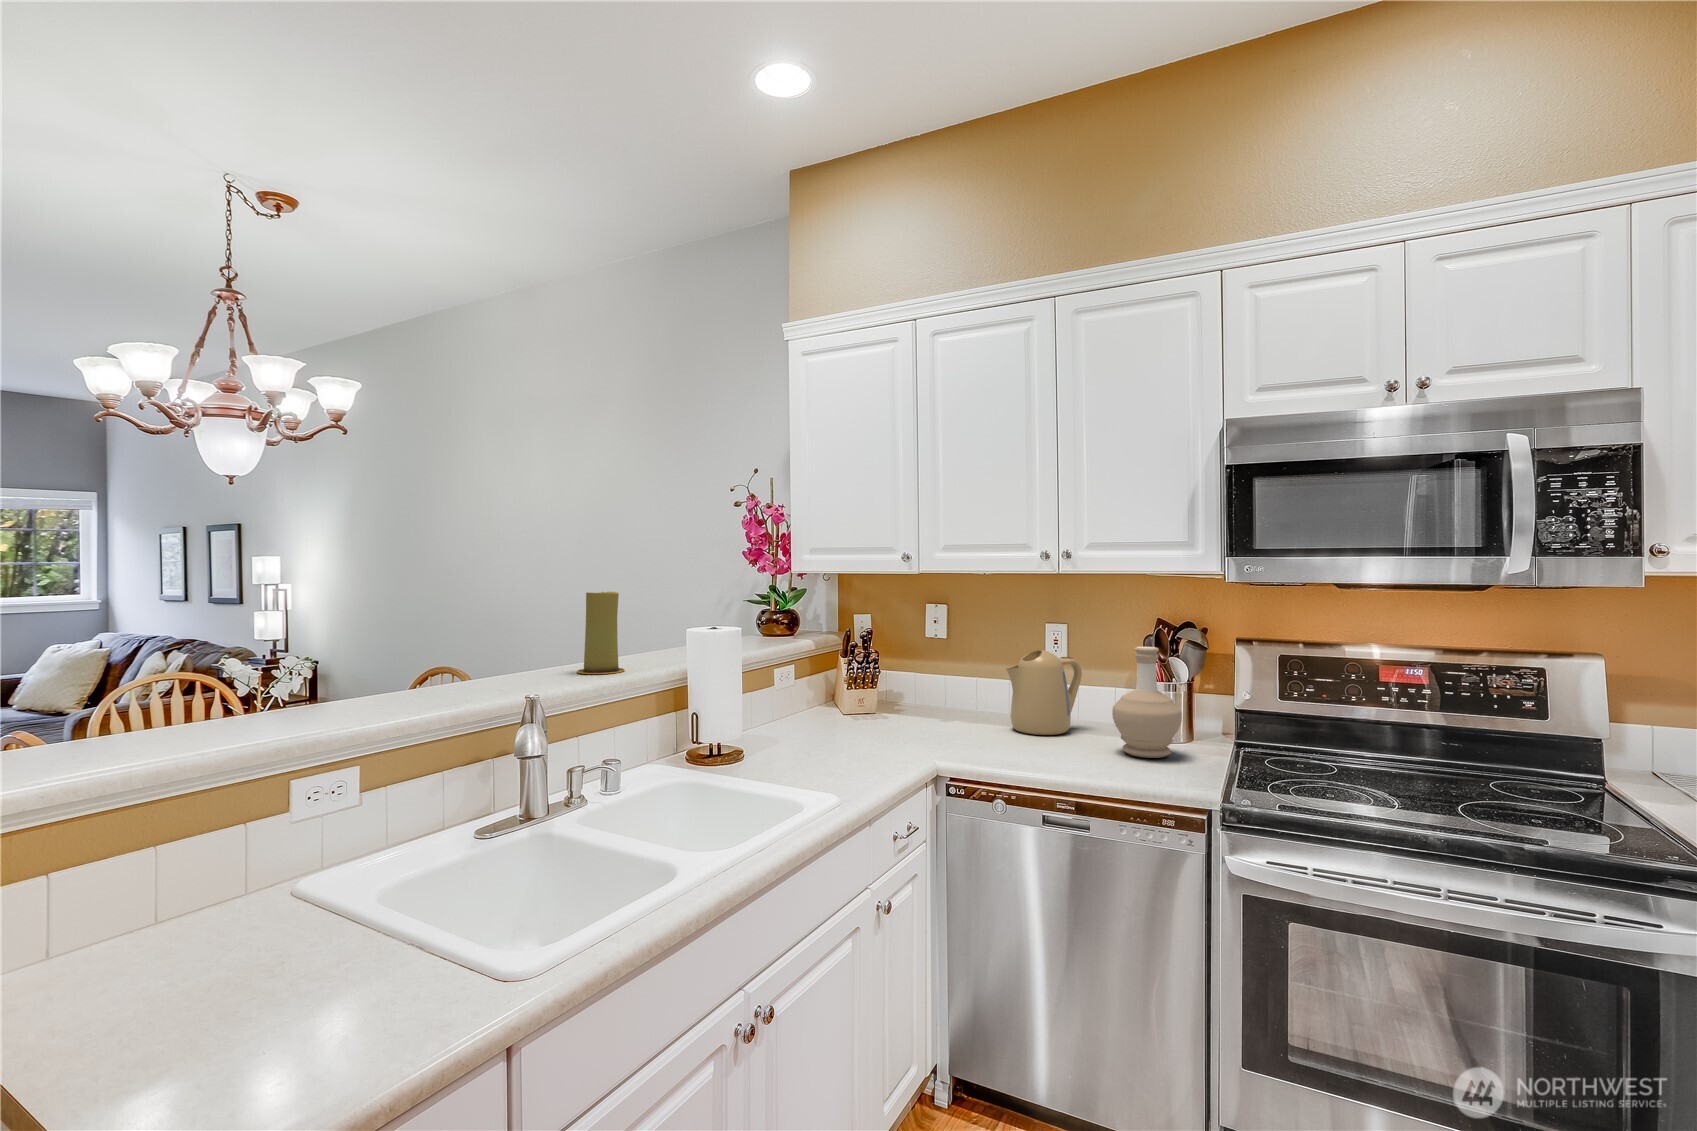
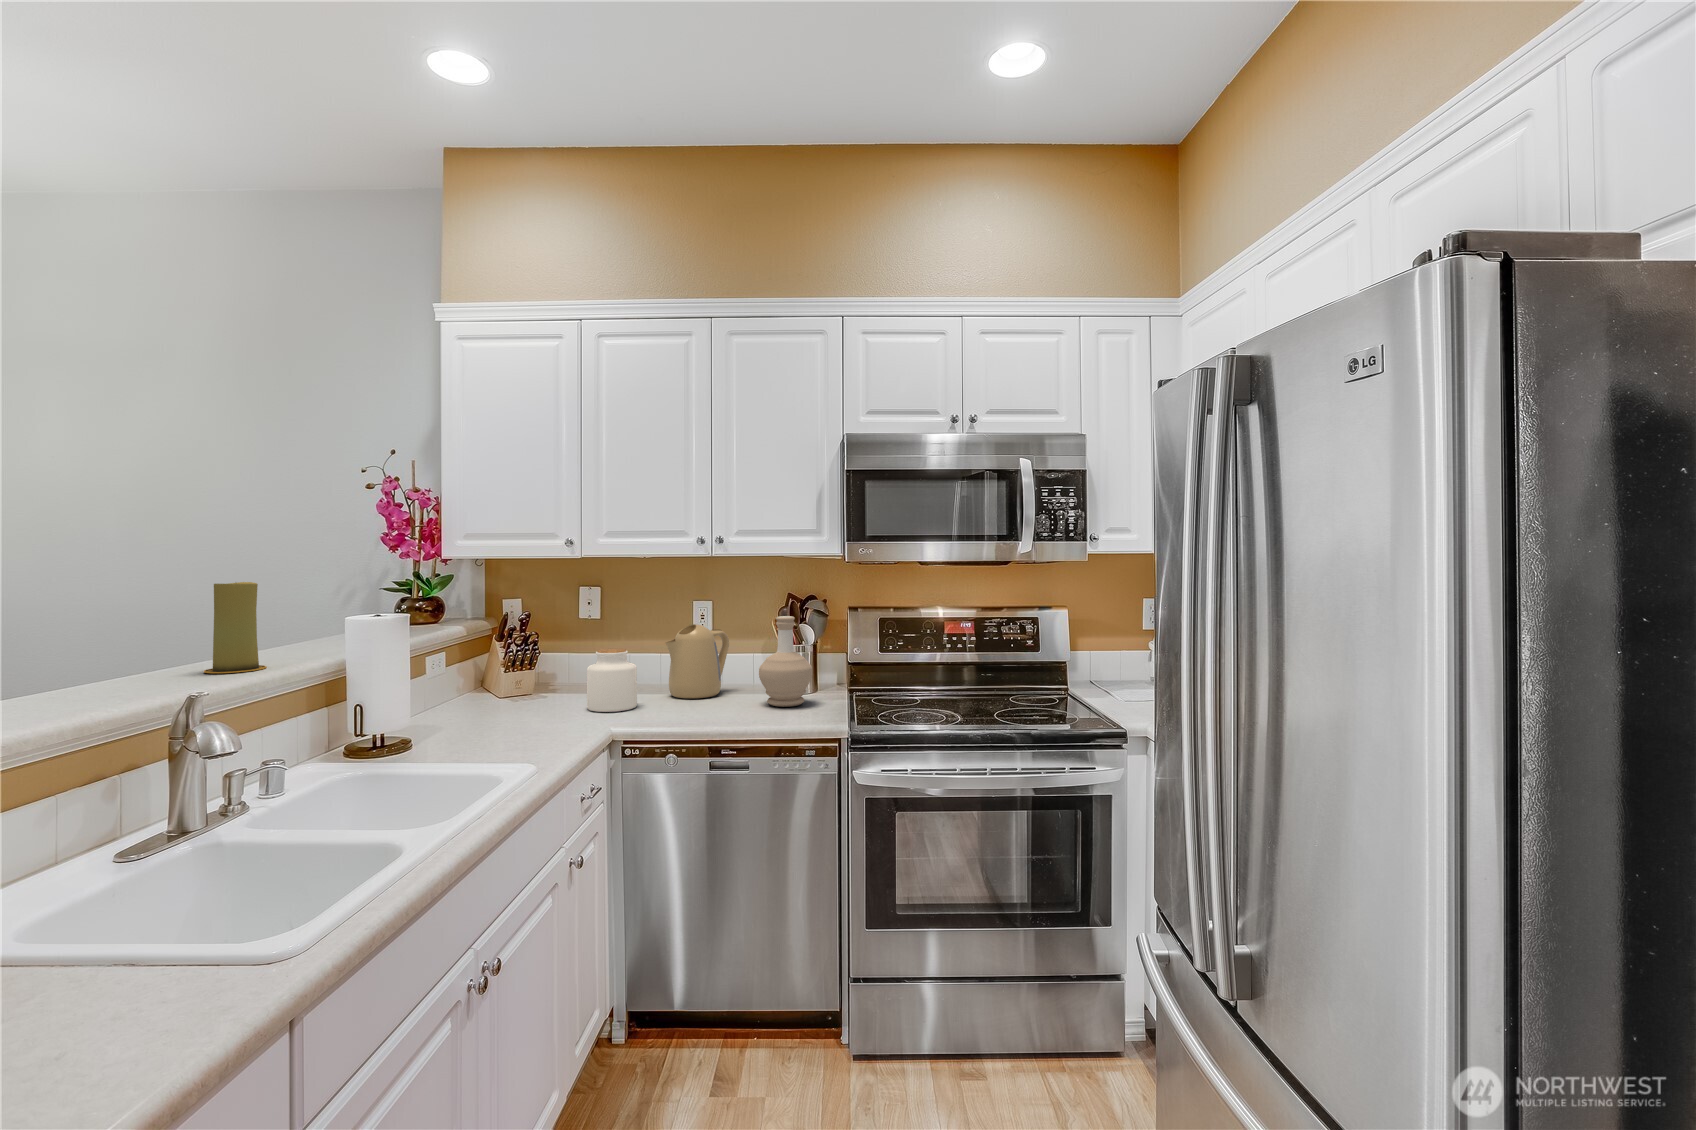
jar: none [920,672,972,741] -> present [587,648,637,712]

